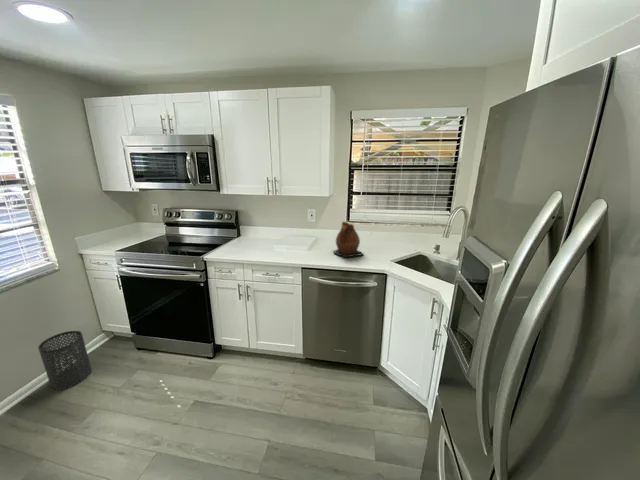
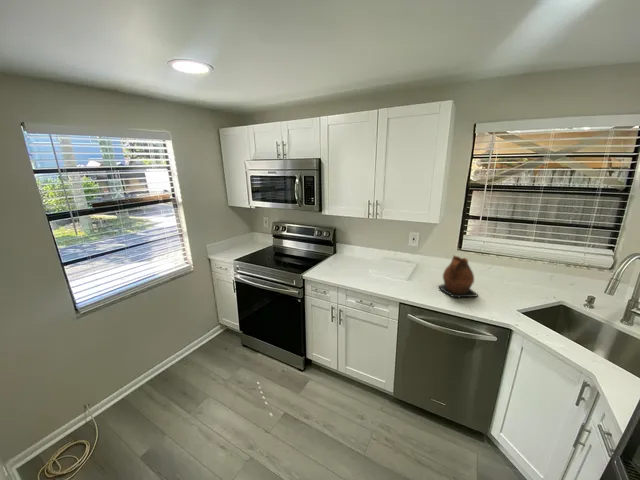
trash can: present [38,331,92,390] -> none [175,323,209,371]

